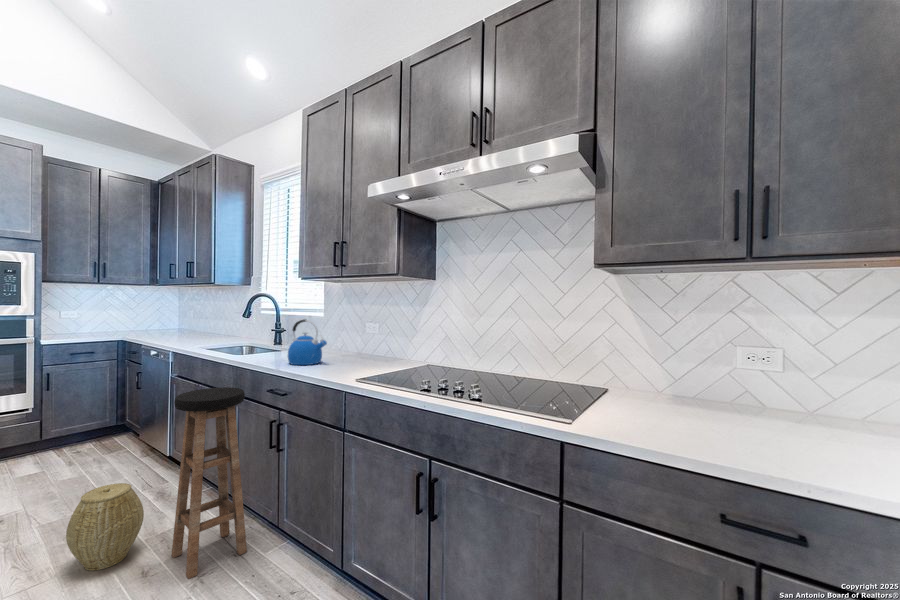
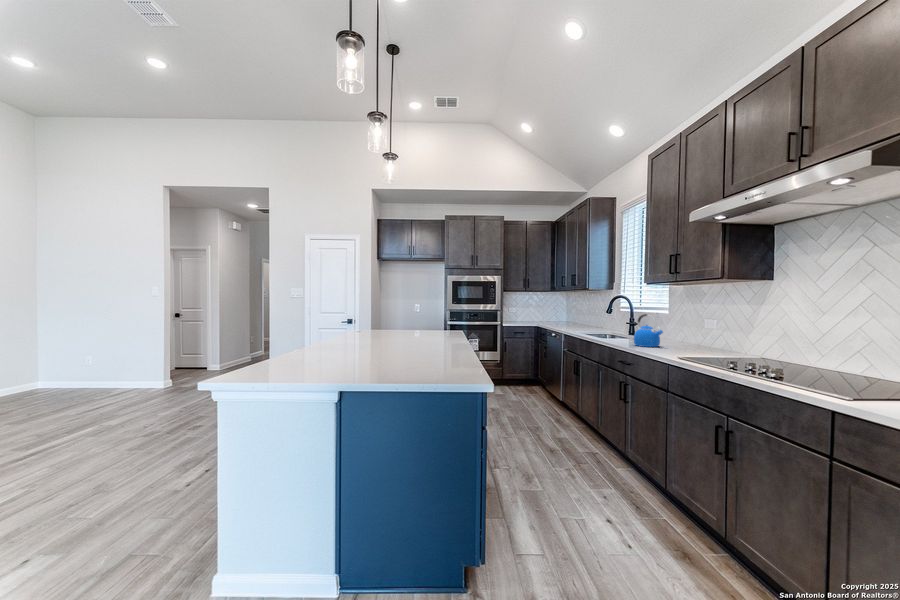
bar stool: present [172,387,247,579] -> none [564,355,606,462]
woven basket: present [66,483,144,571] -> none [518,401,550,443]

